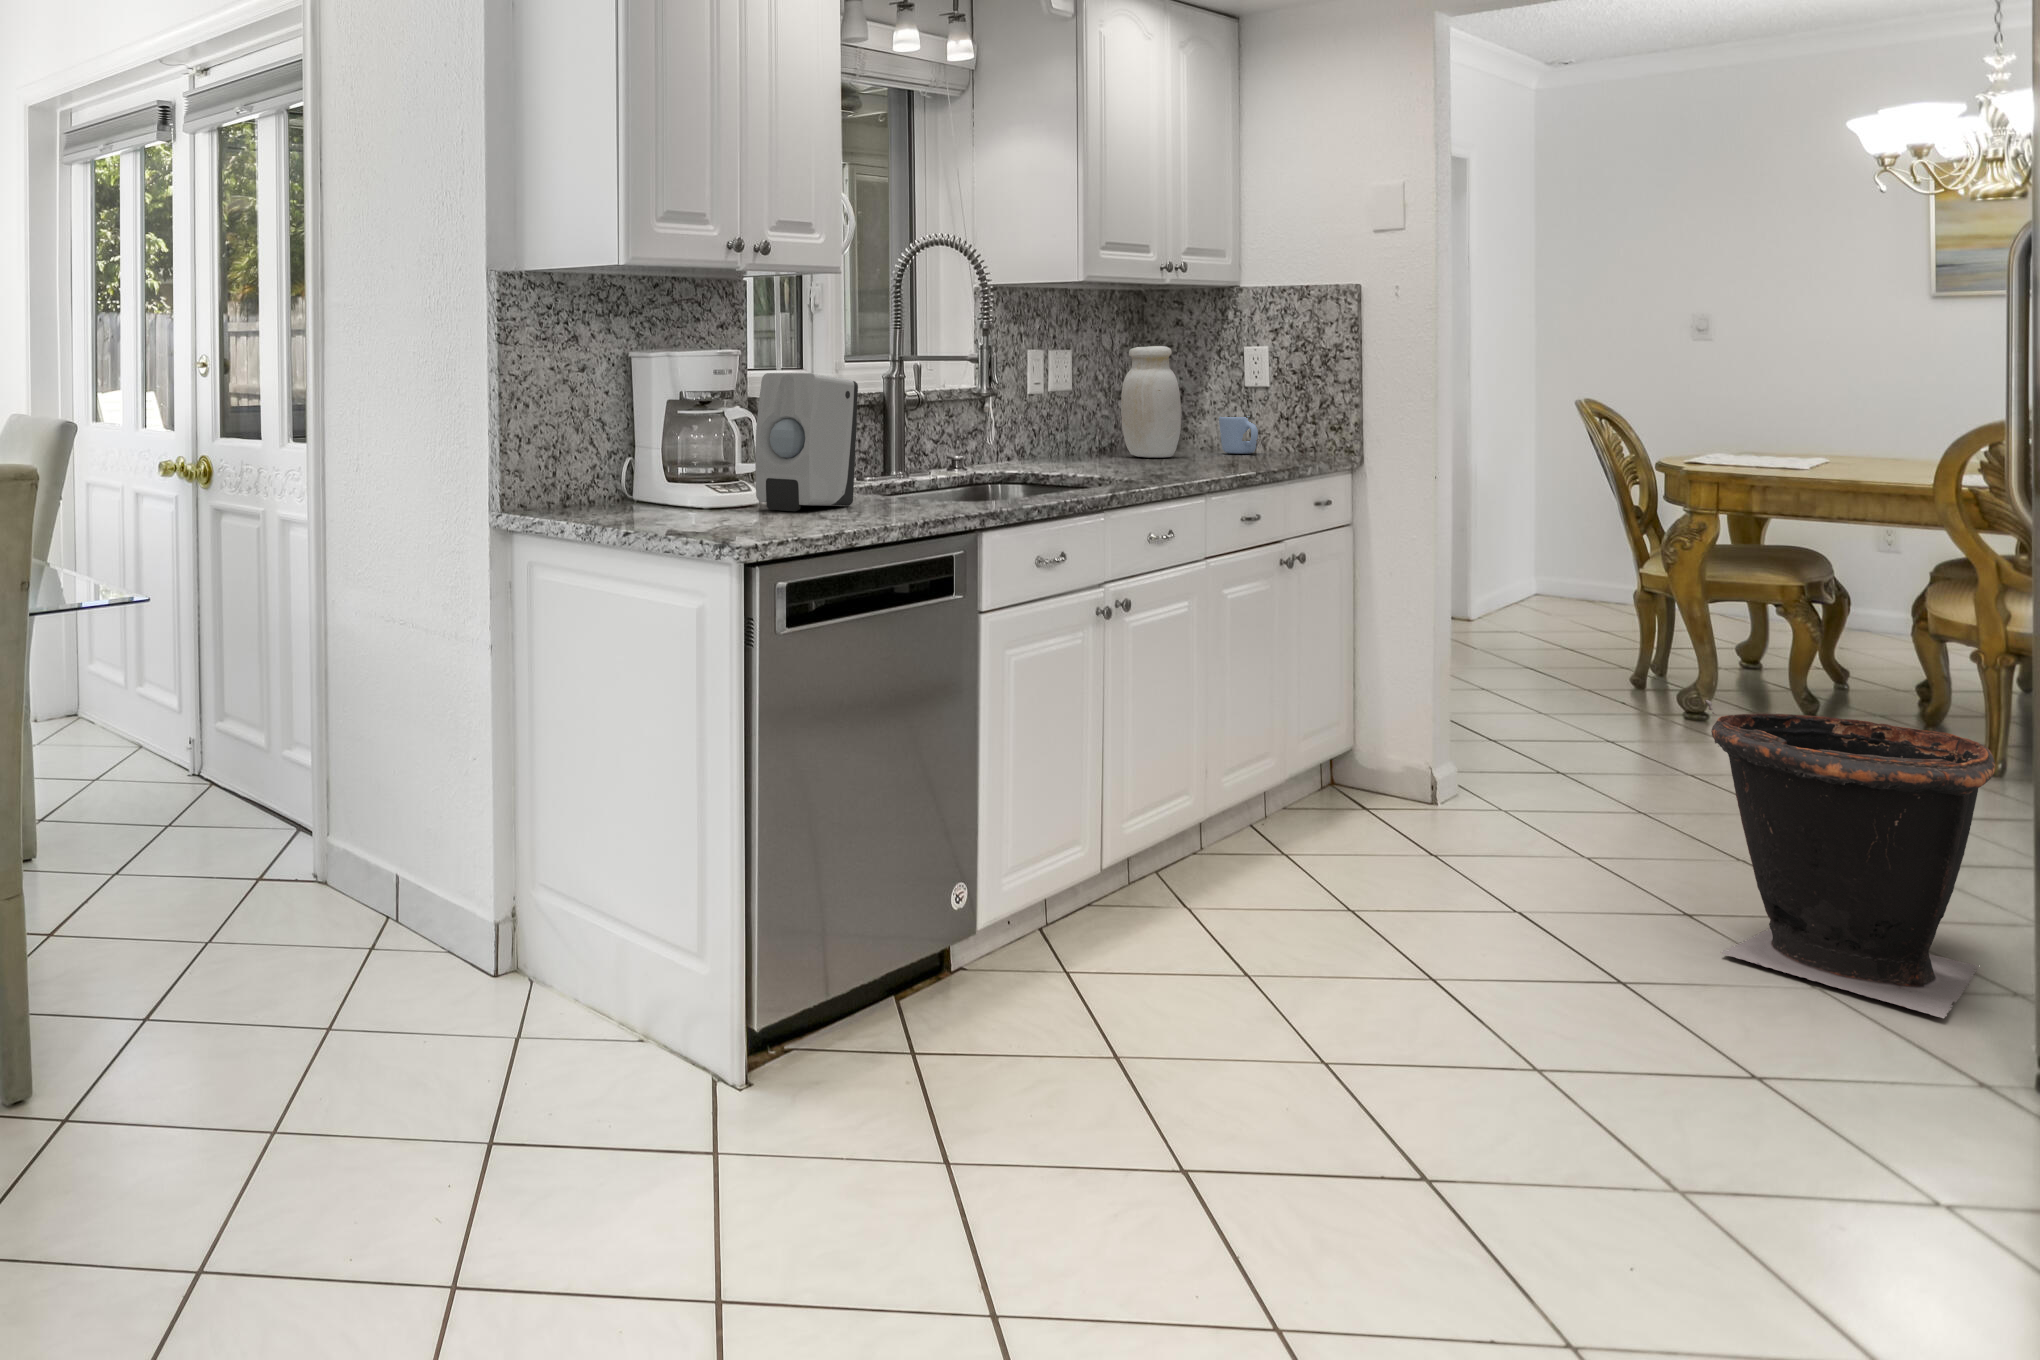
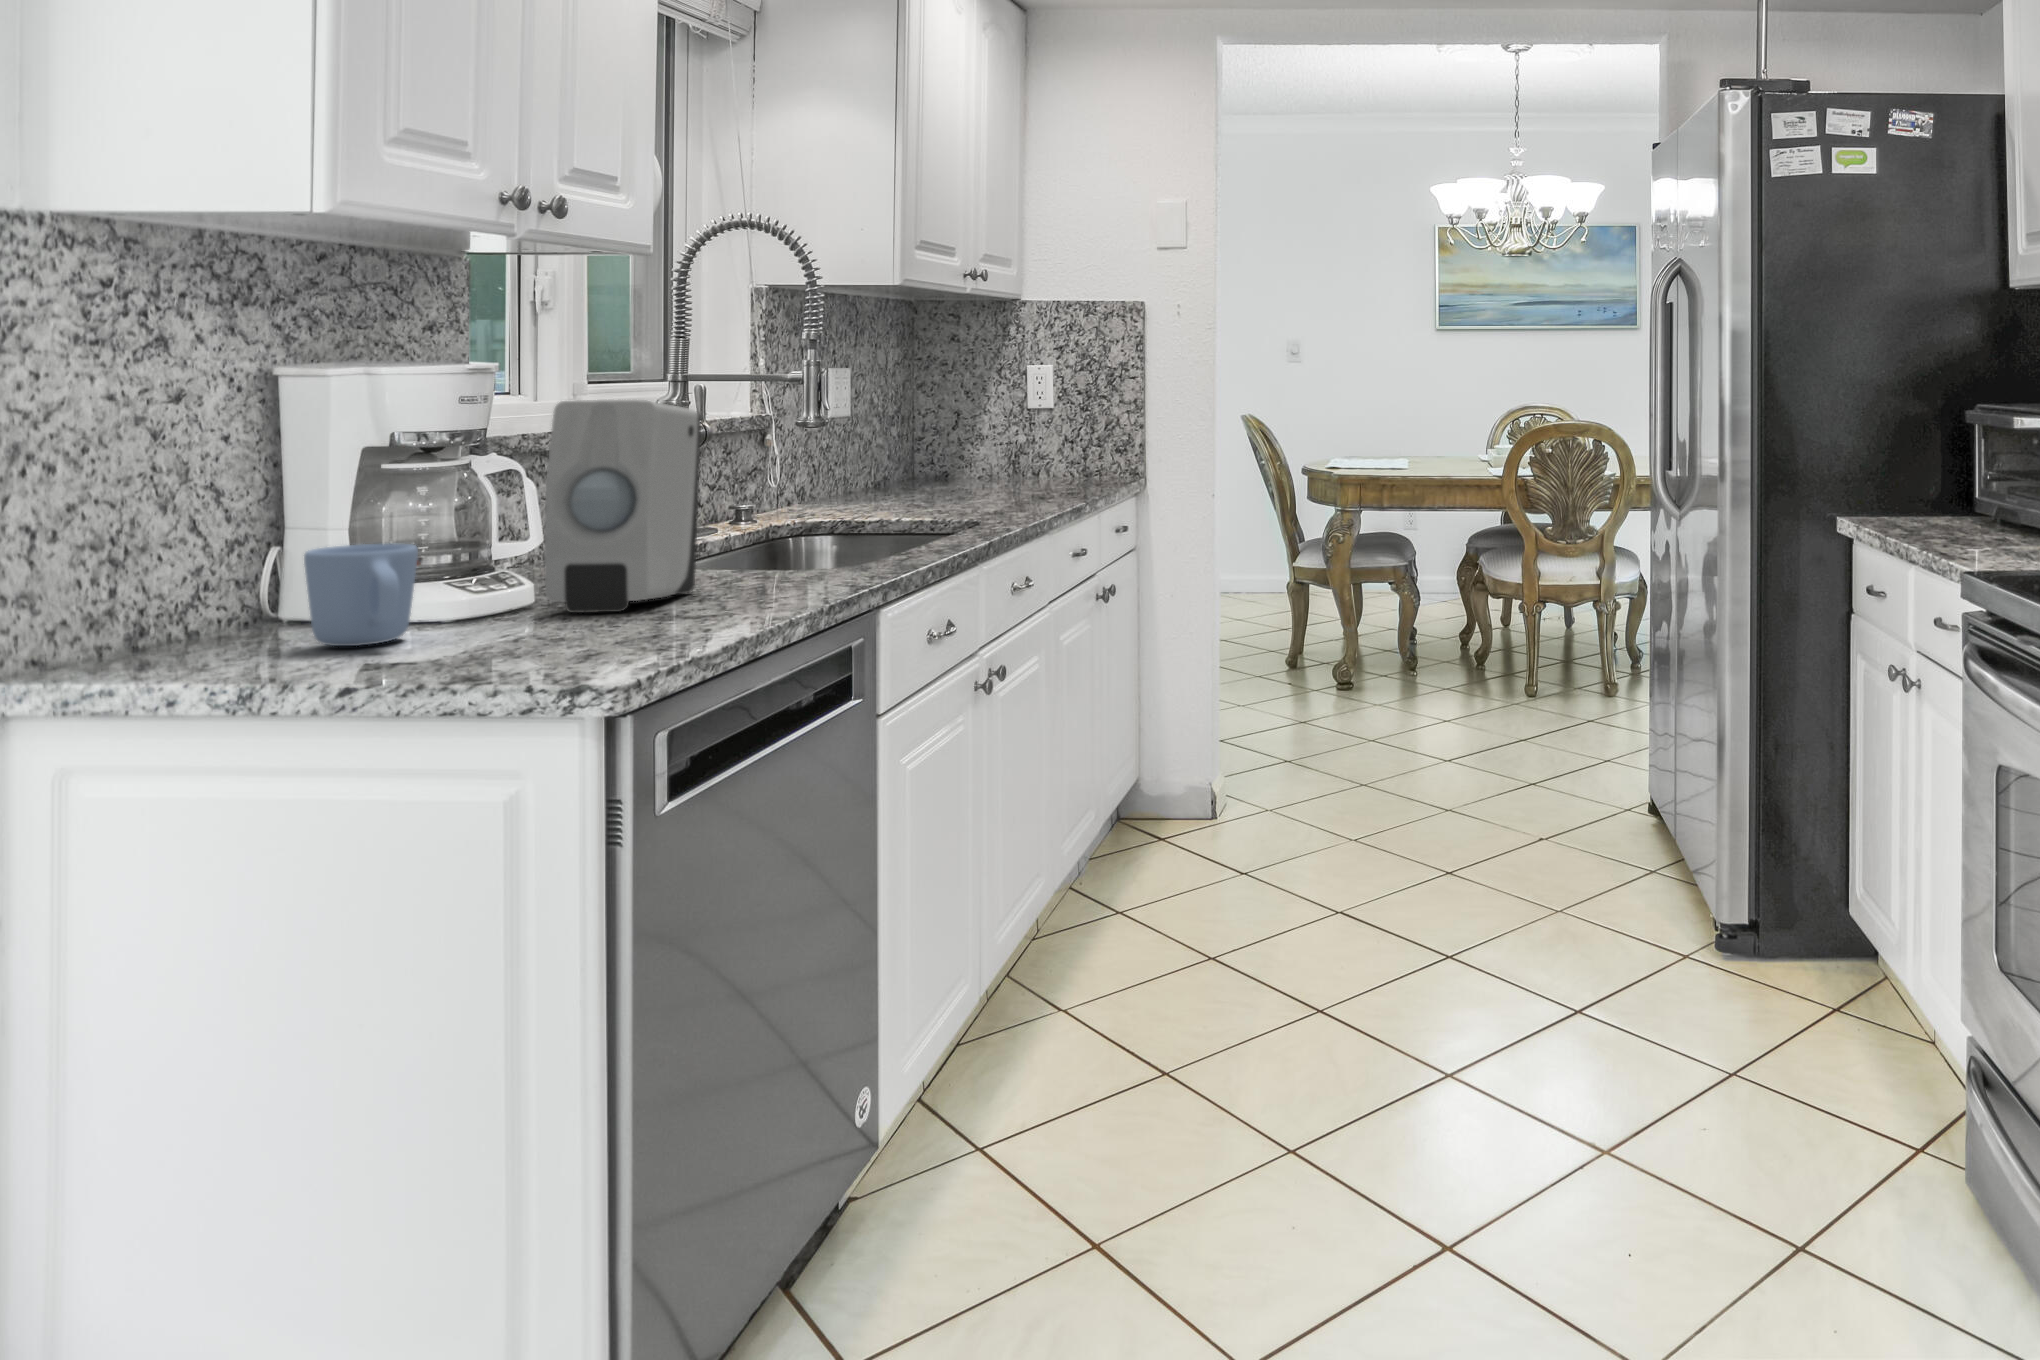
jar: present [1121,346,1181,458] -> none [904,364,973,492]
mug: present [1219,416,1258,454] -> present [304,544,418,646]
waste bin: present [1705,700,1995,1018] -> none [1482,686,1670,930]

